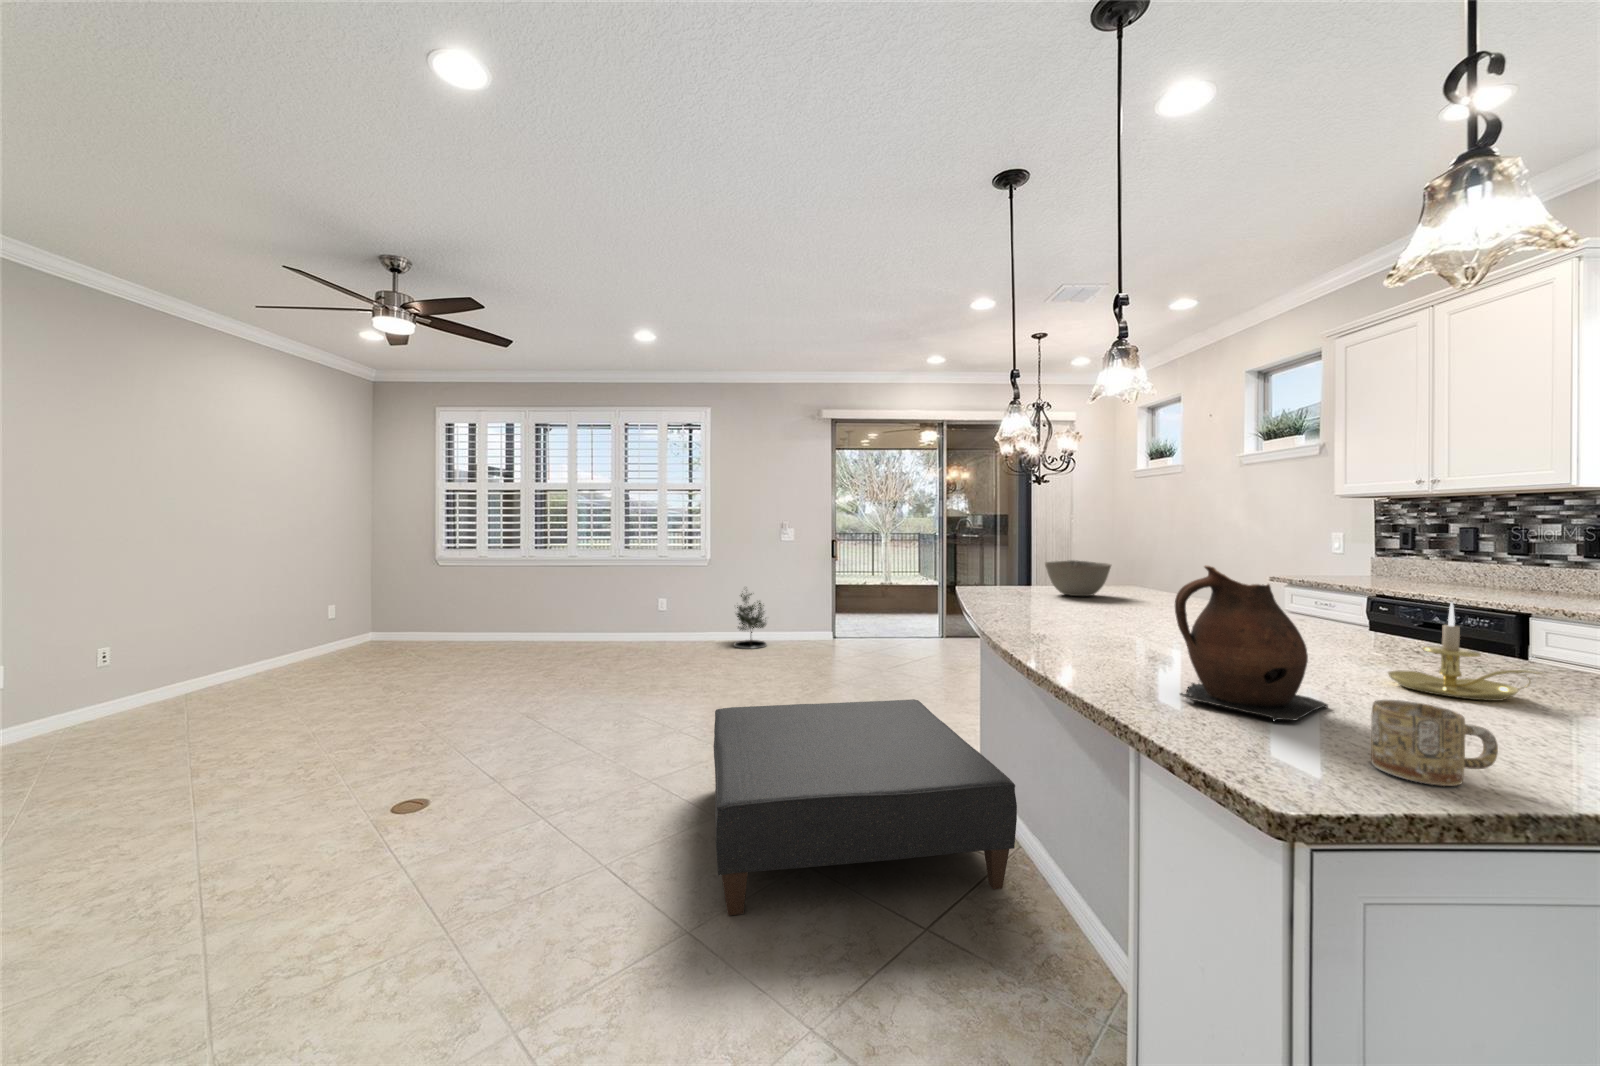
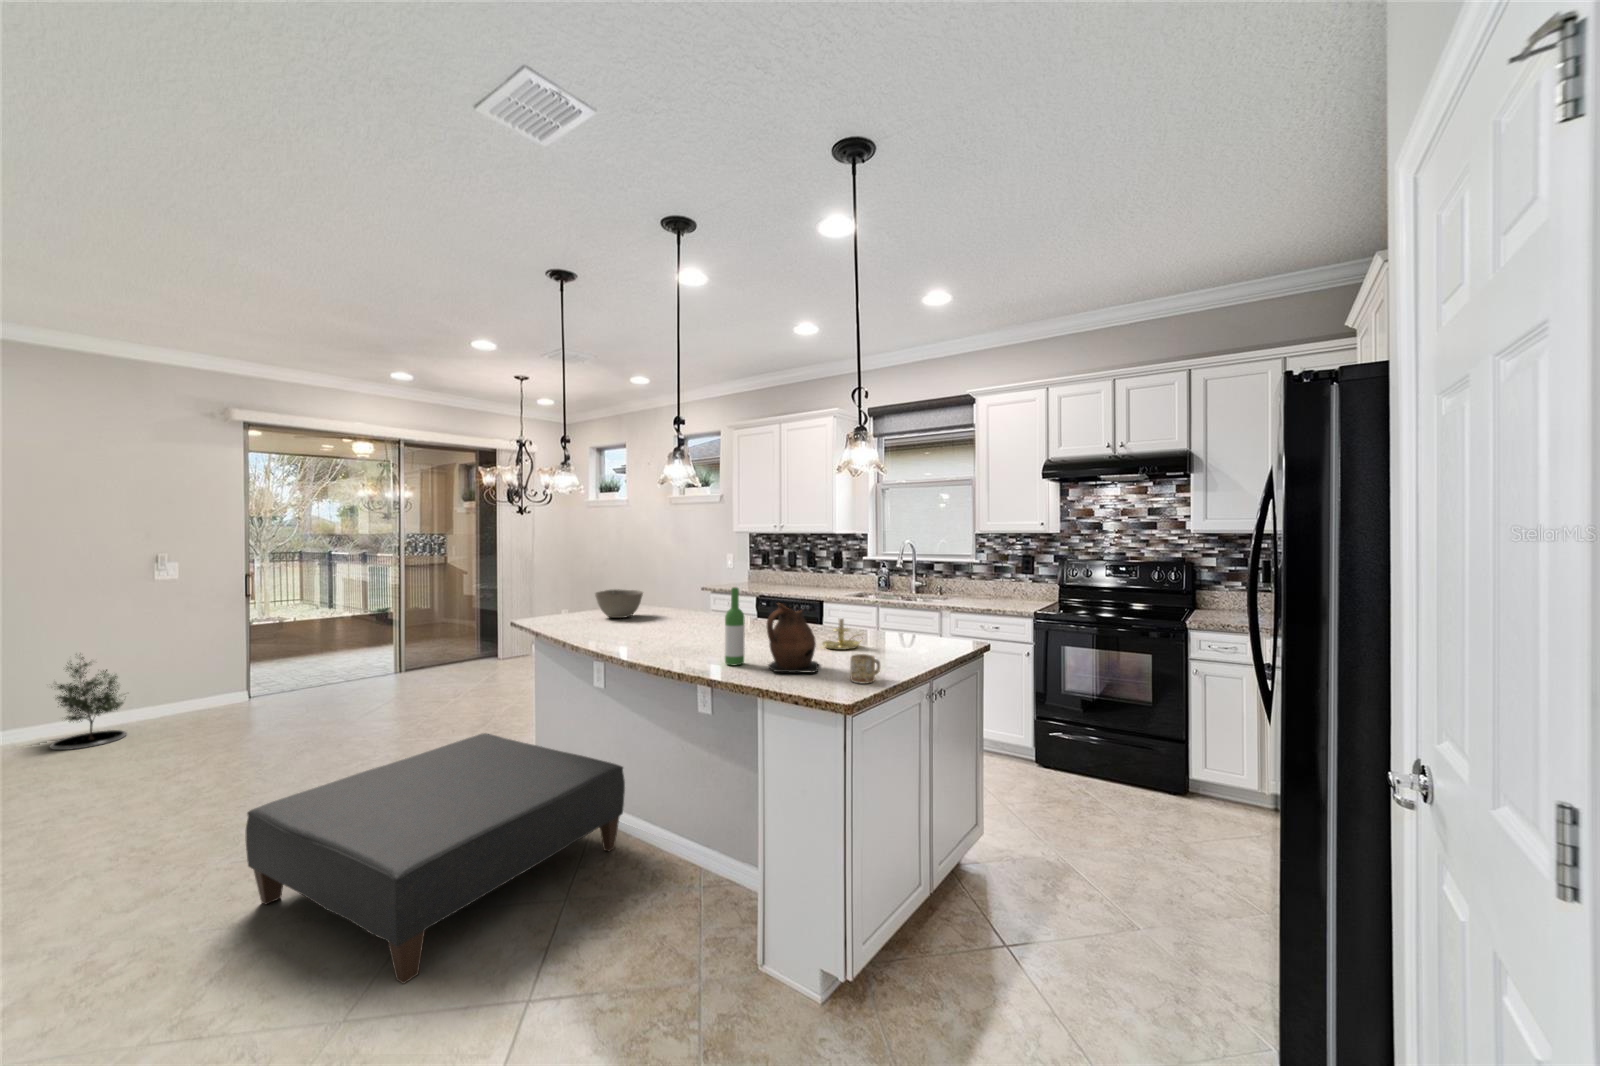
wine bottle: none [1116,537,1156,674] -> present [725,587,745,665]

